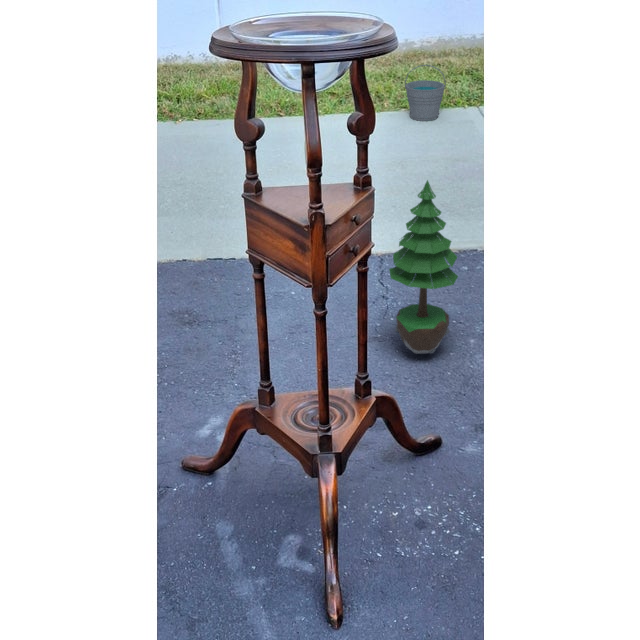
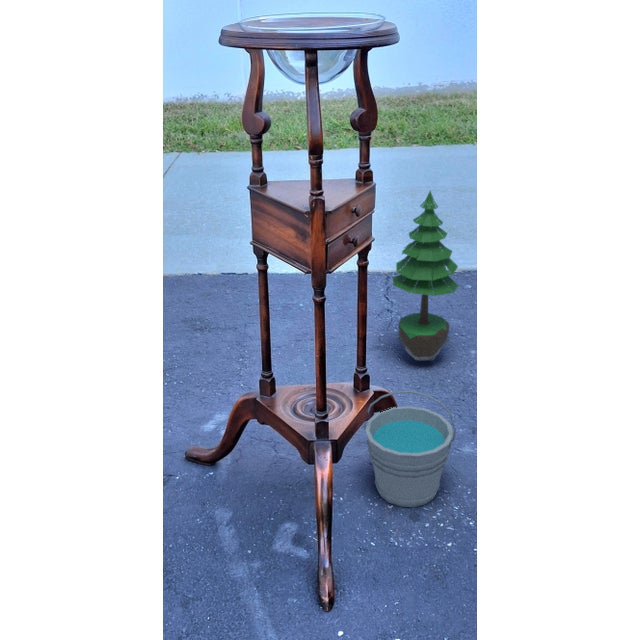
bucket: present [405,65,446,121] -> present [364,391,456,507]

